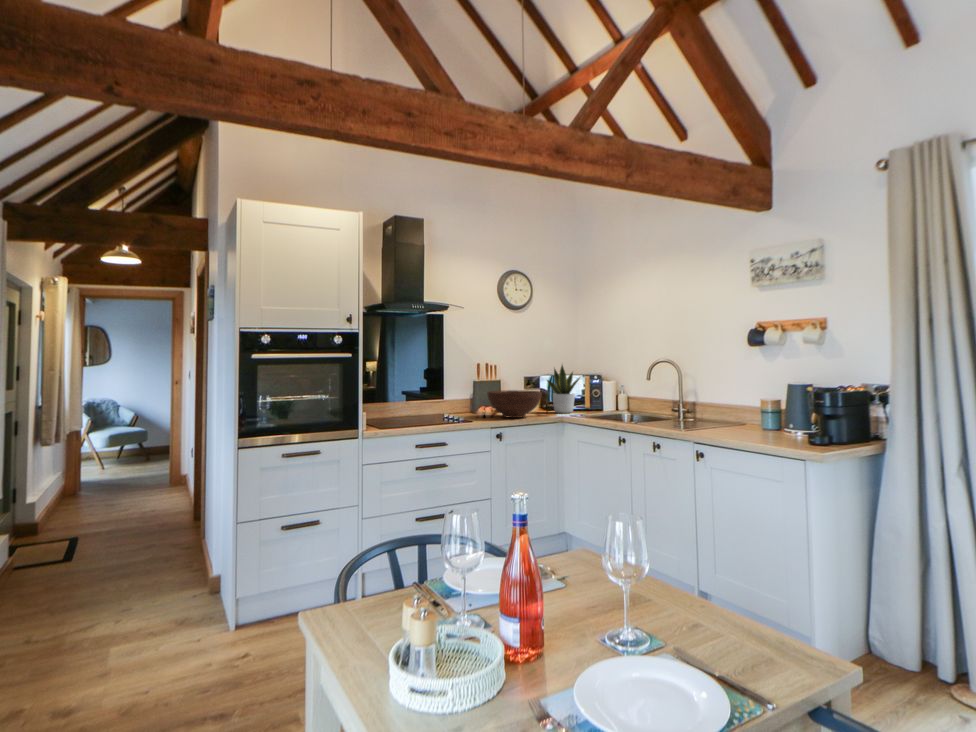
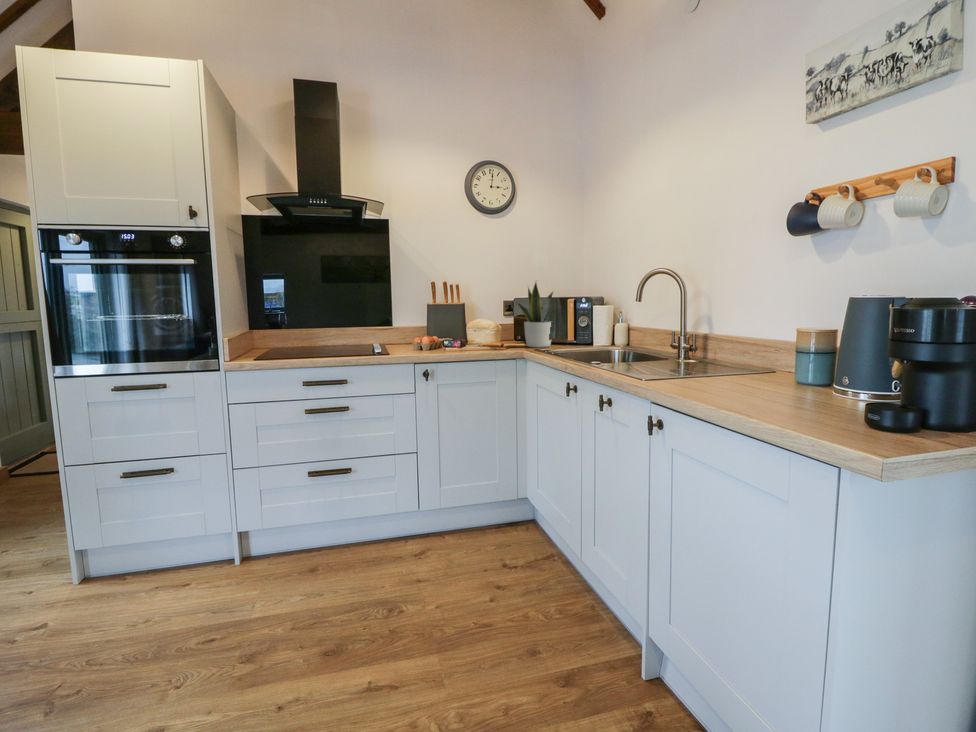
fruit bowl: present [487,390,542,418] -> none [418,317,491,353]

